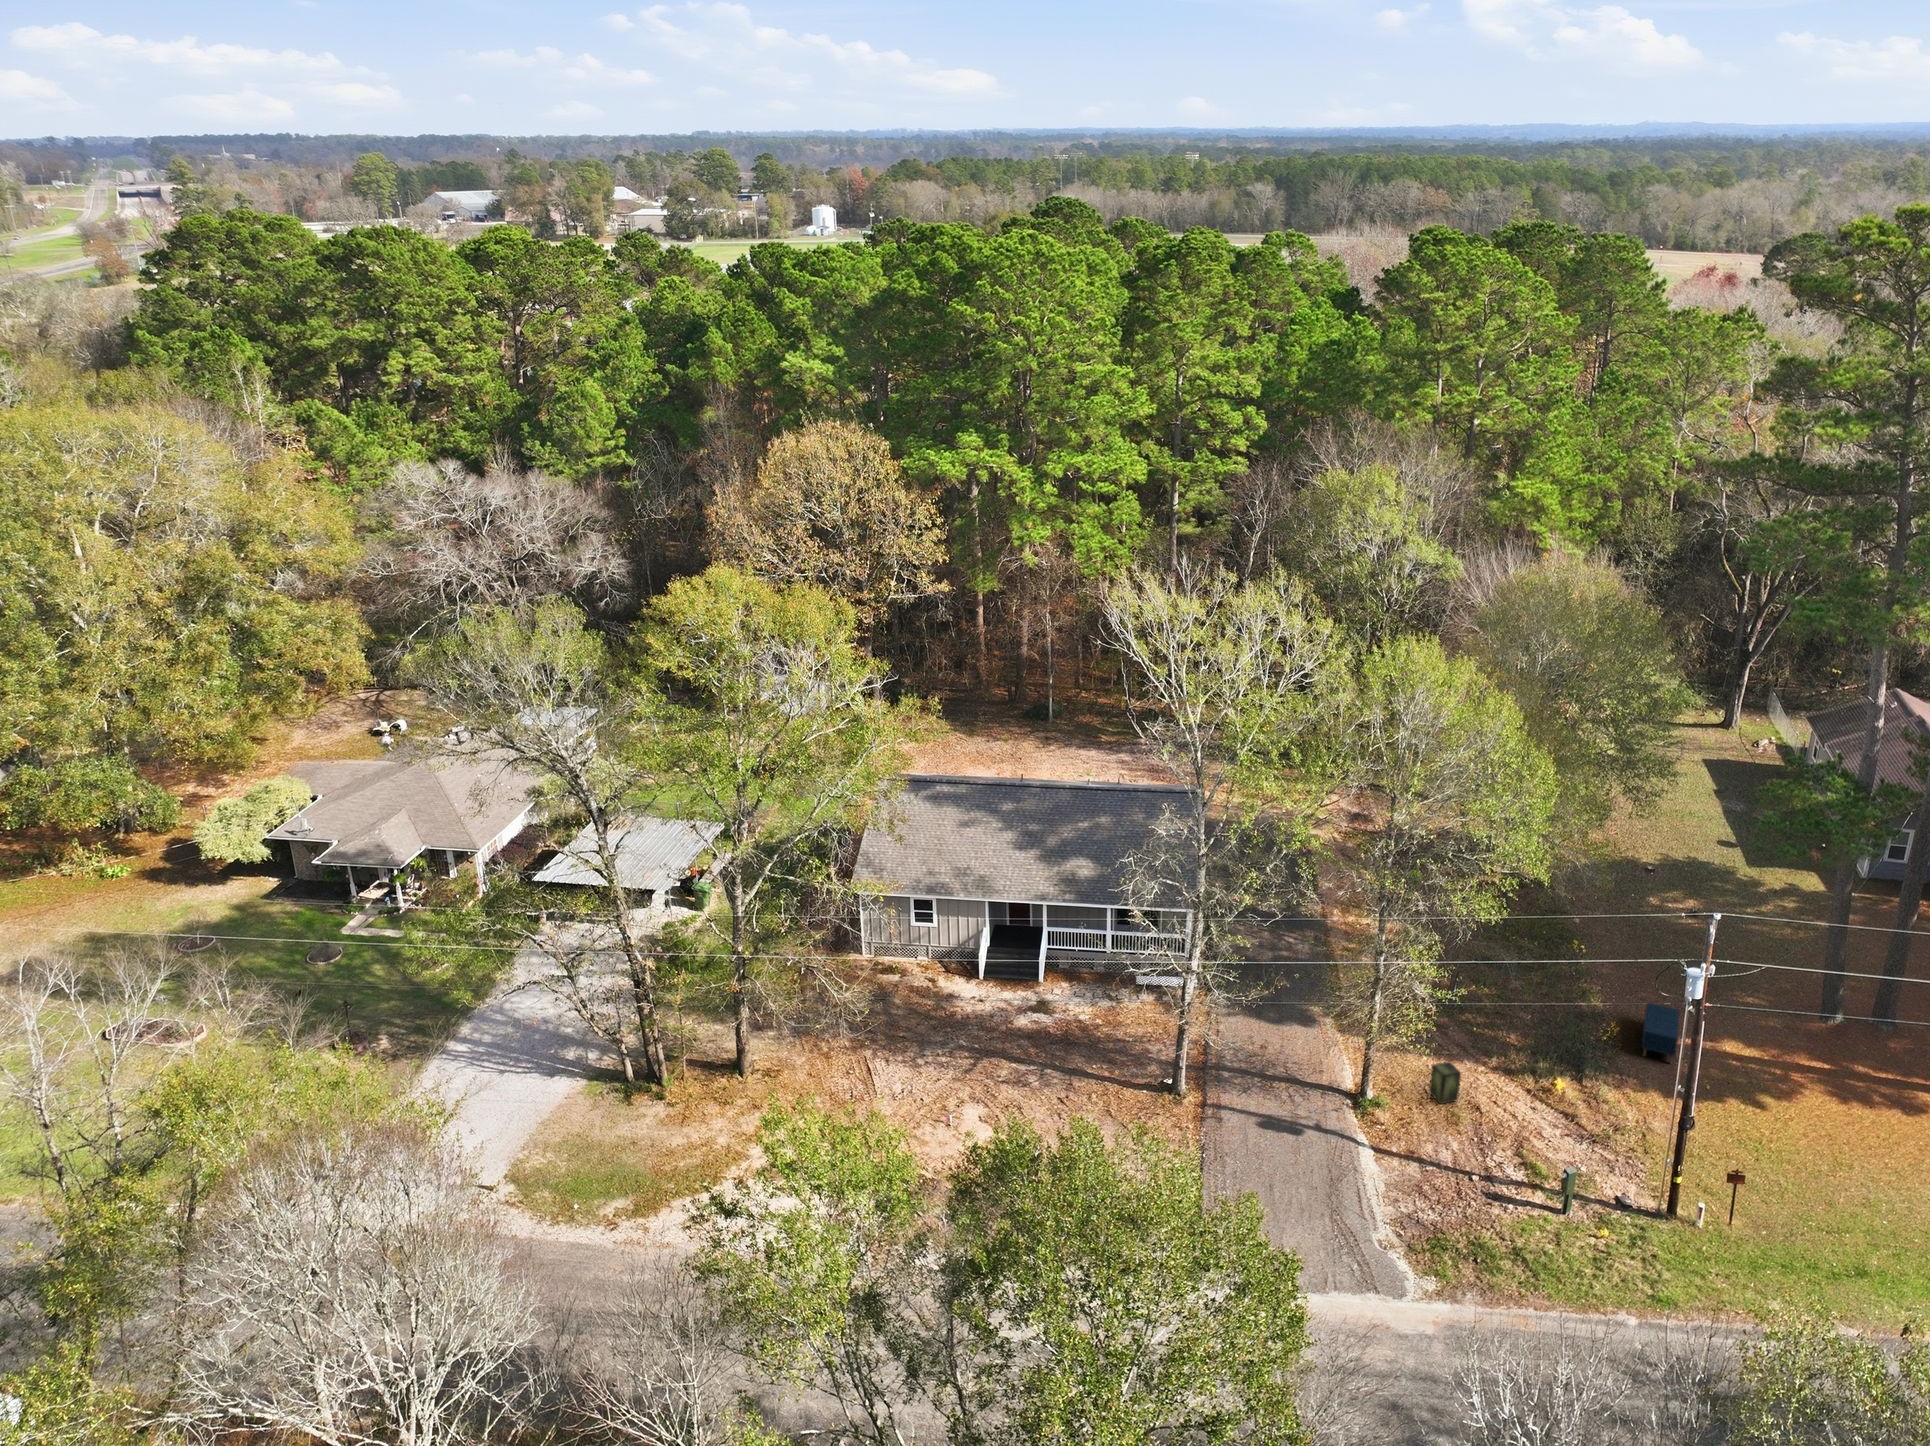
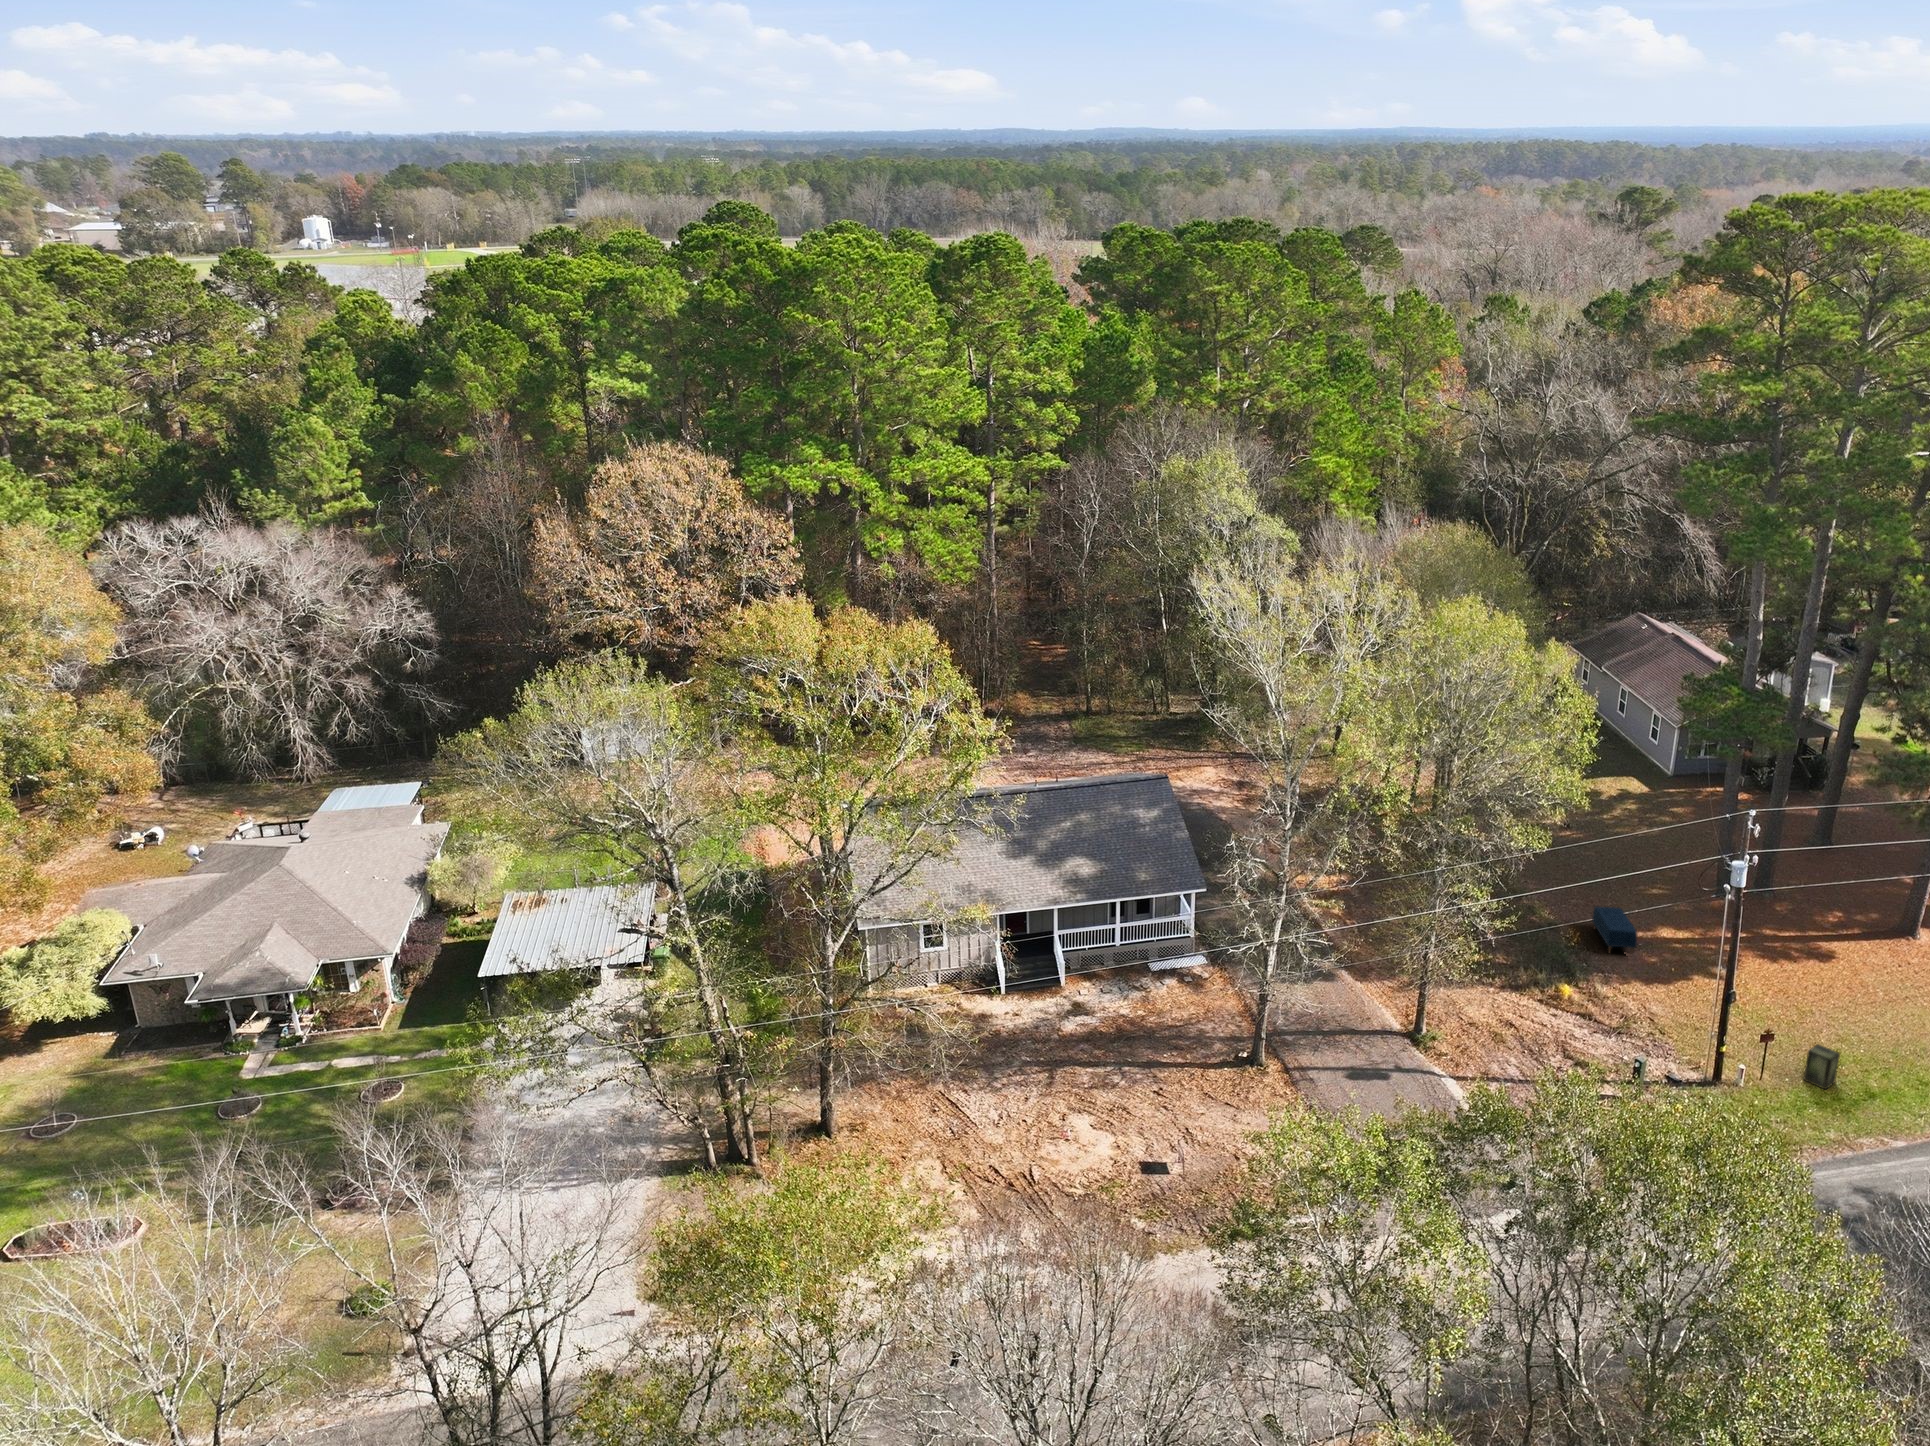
storage box: present [1429,1062,1461,1104] -> present [1804,1045,1840,1089]

